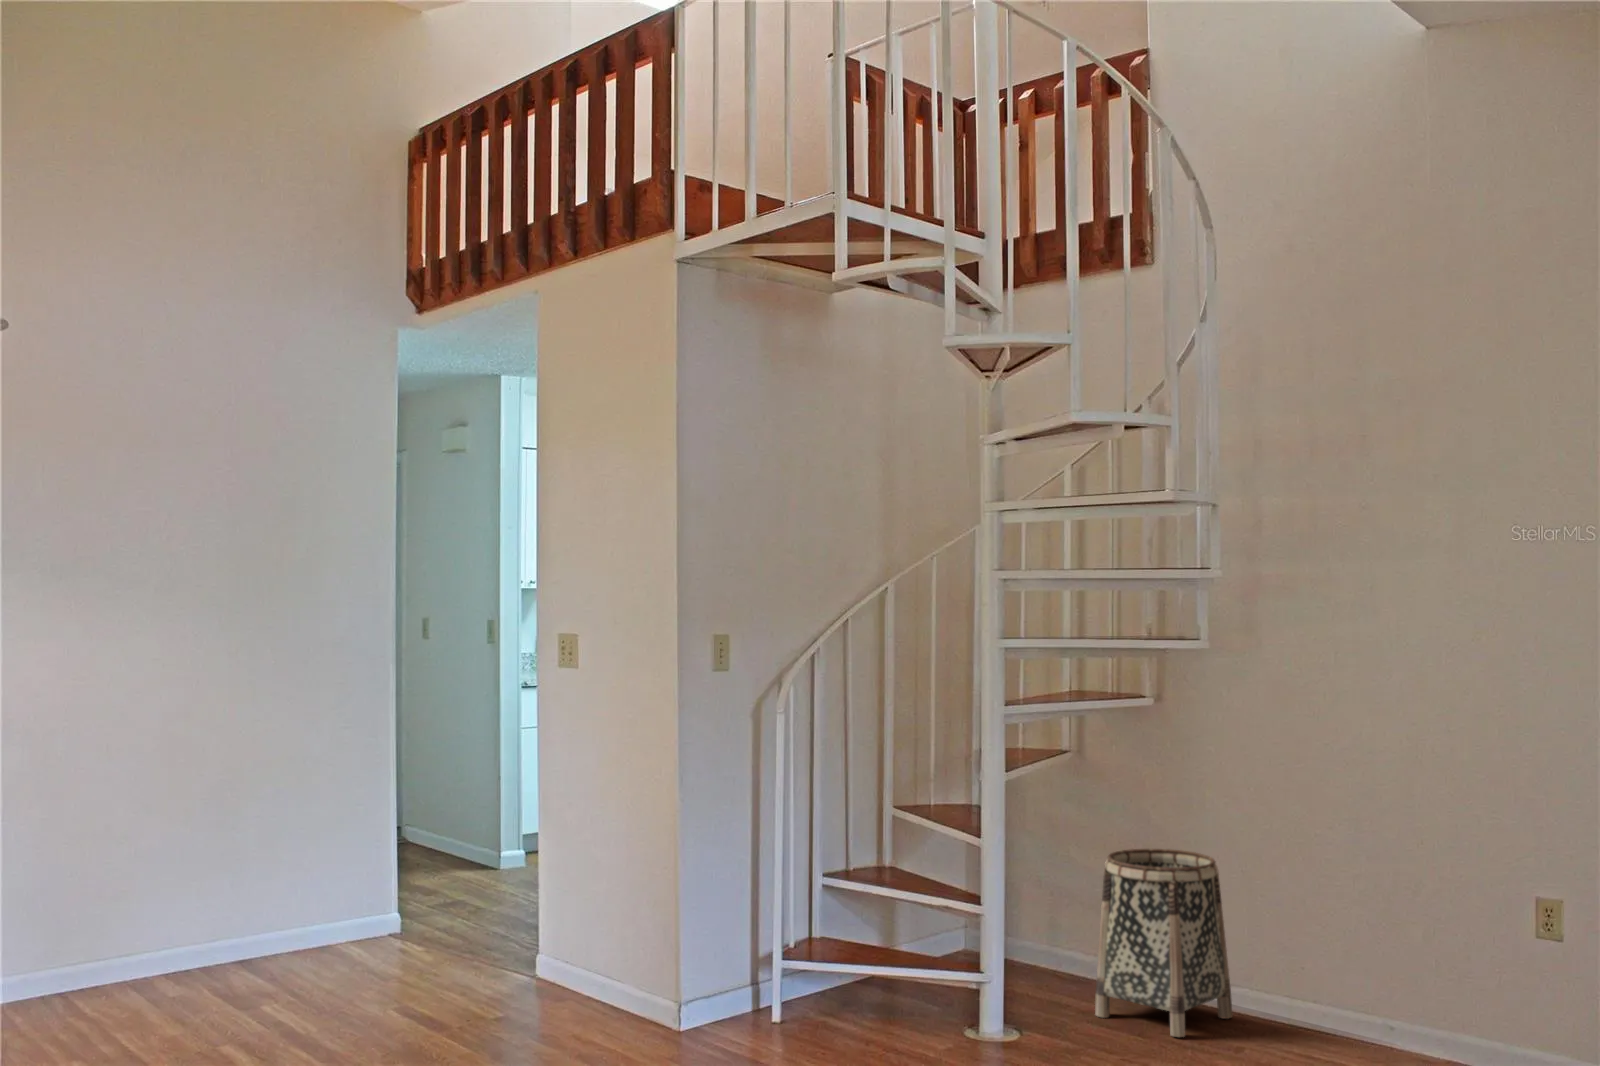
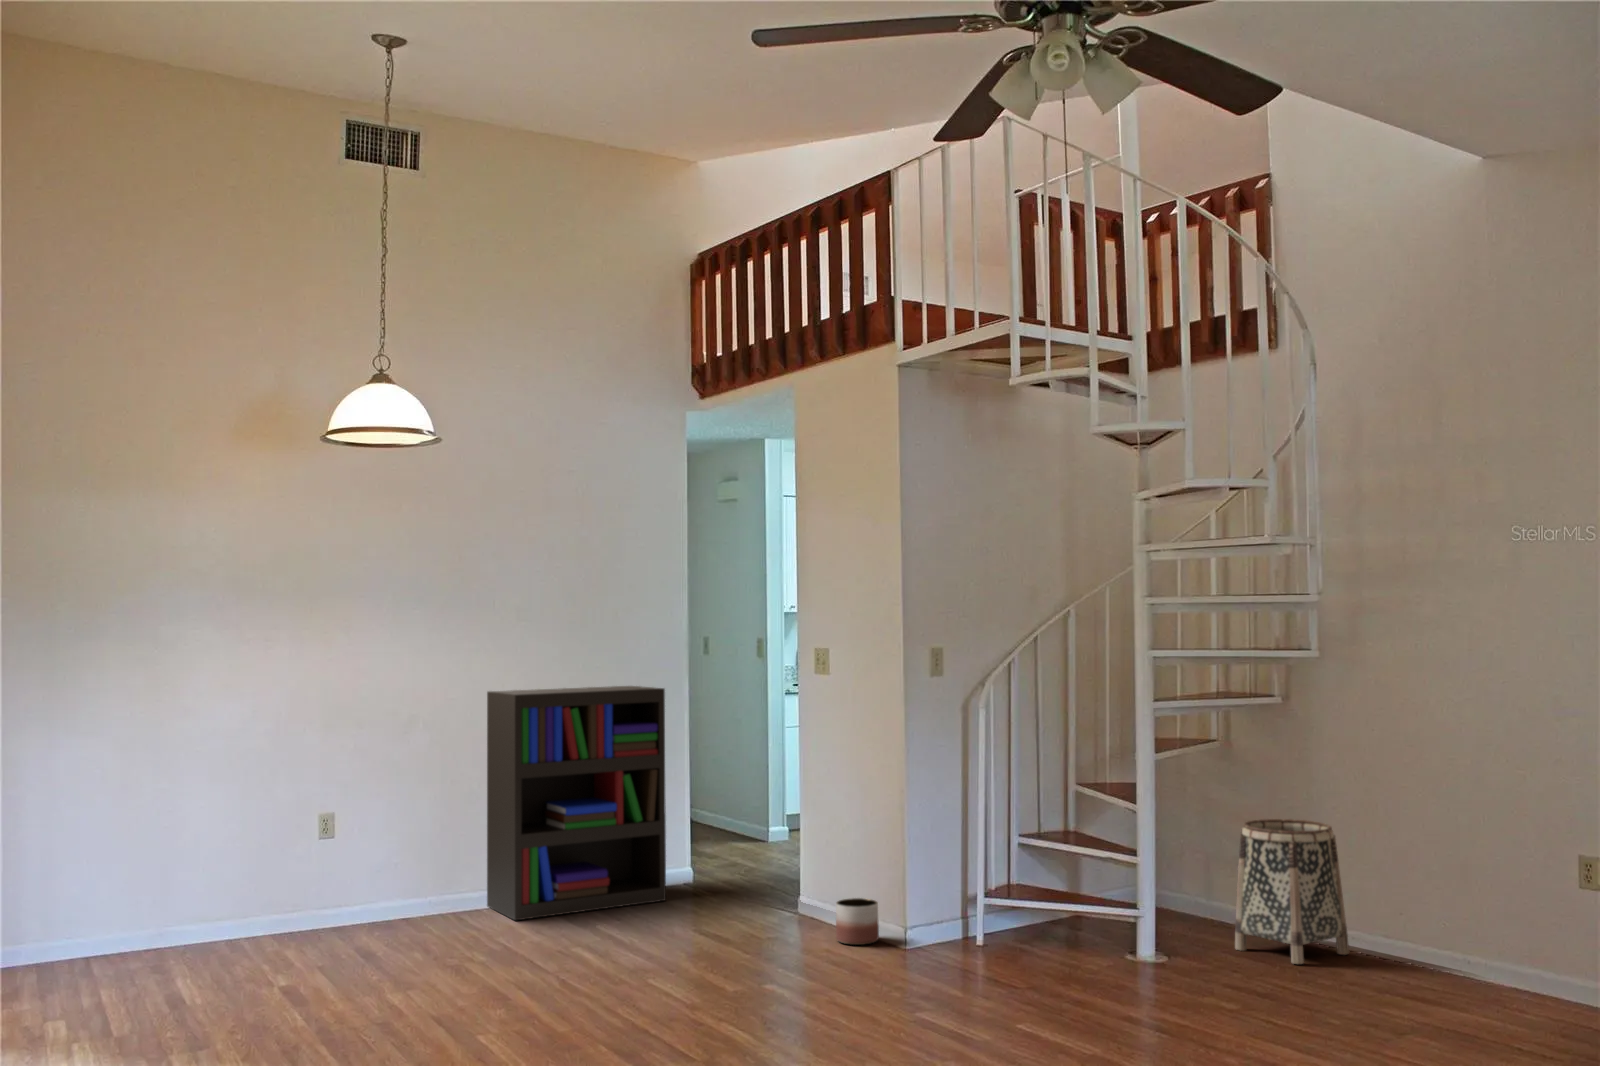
bookshelf: none [98,682,359,1011] -> present [487,686,666,920]
planter: none [586,966,643,1032] -> present [836,898,879,945]

